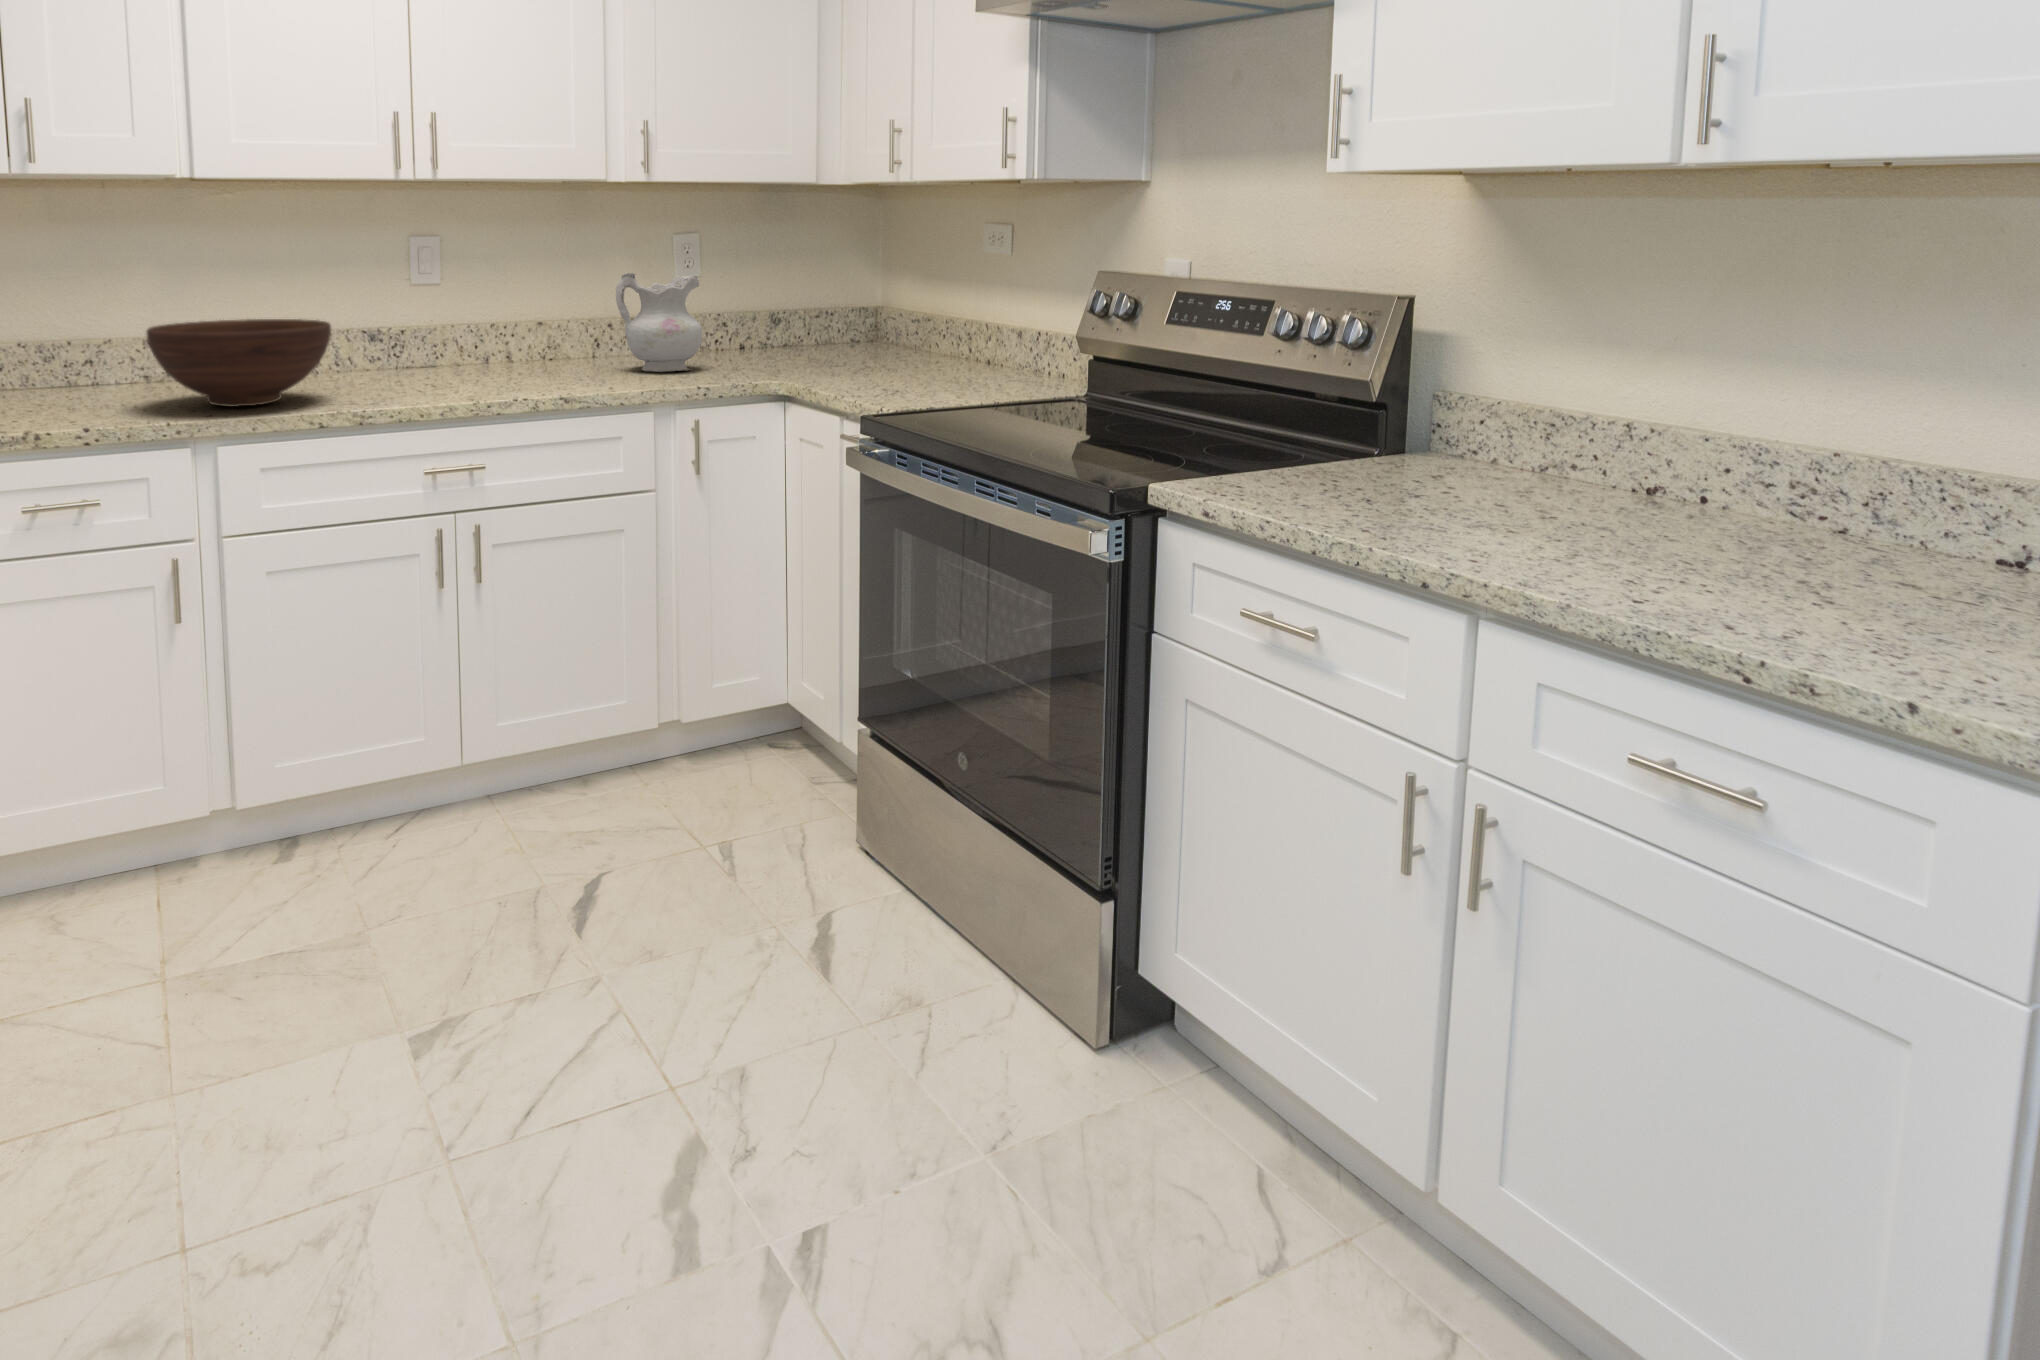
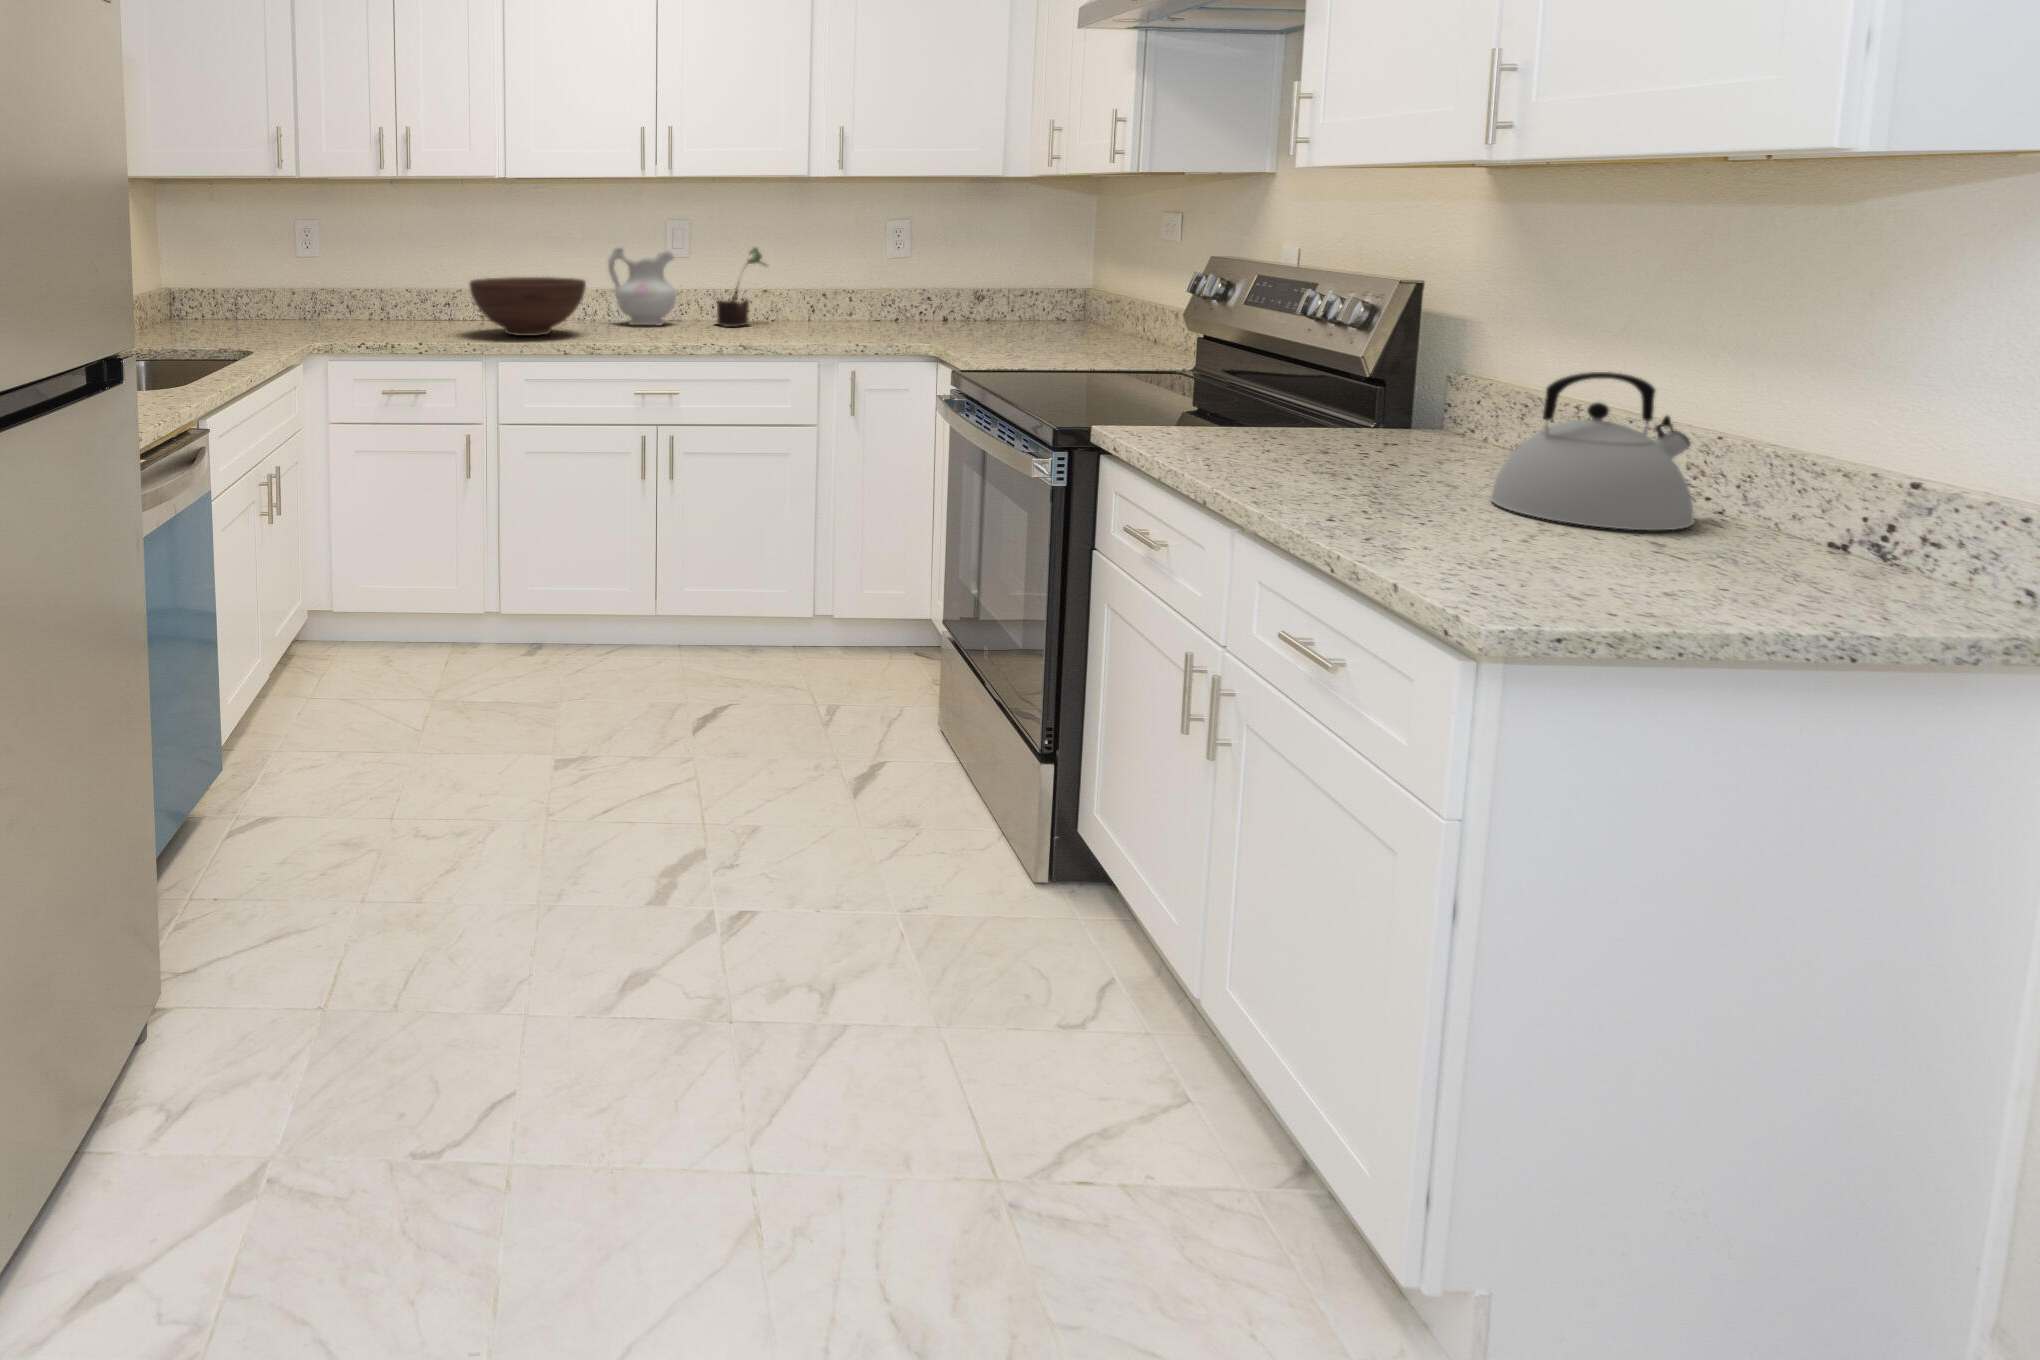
potted plant: none [487,271,553,374] -> present [717,248,765,327]
ceramic pitcher: present [616,273,702,372] -> present [608,248,676,325]
kettle: none [1668,394,1889,571] -> present [1491,372,1694,530]

